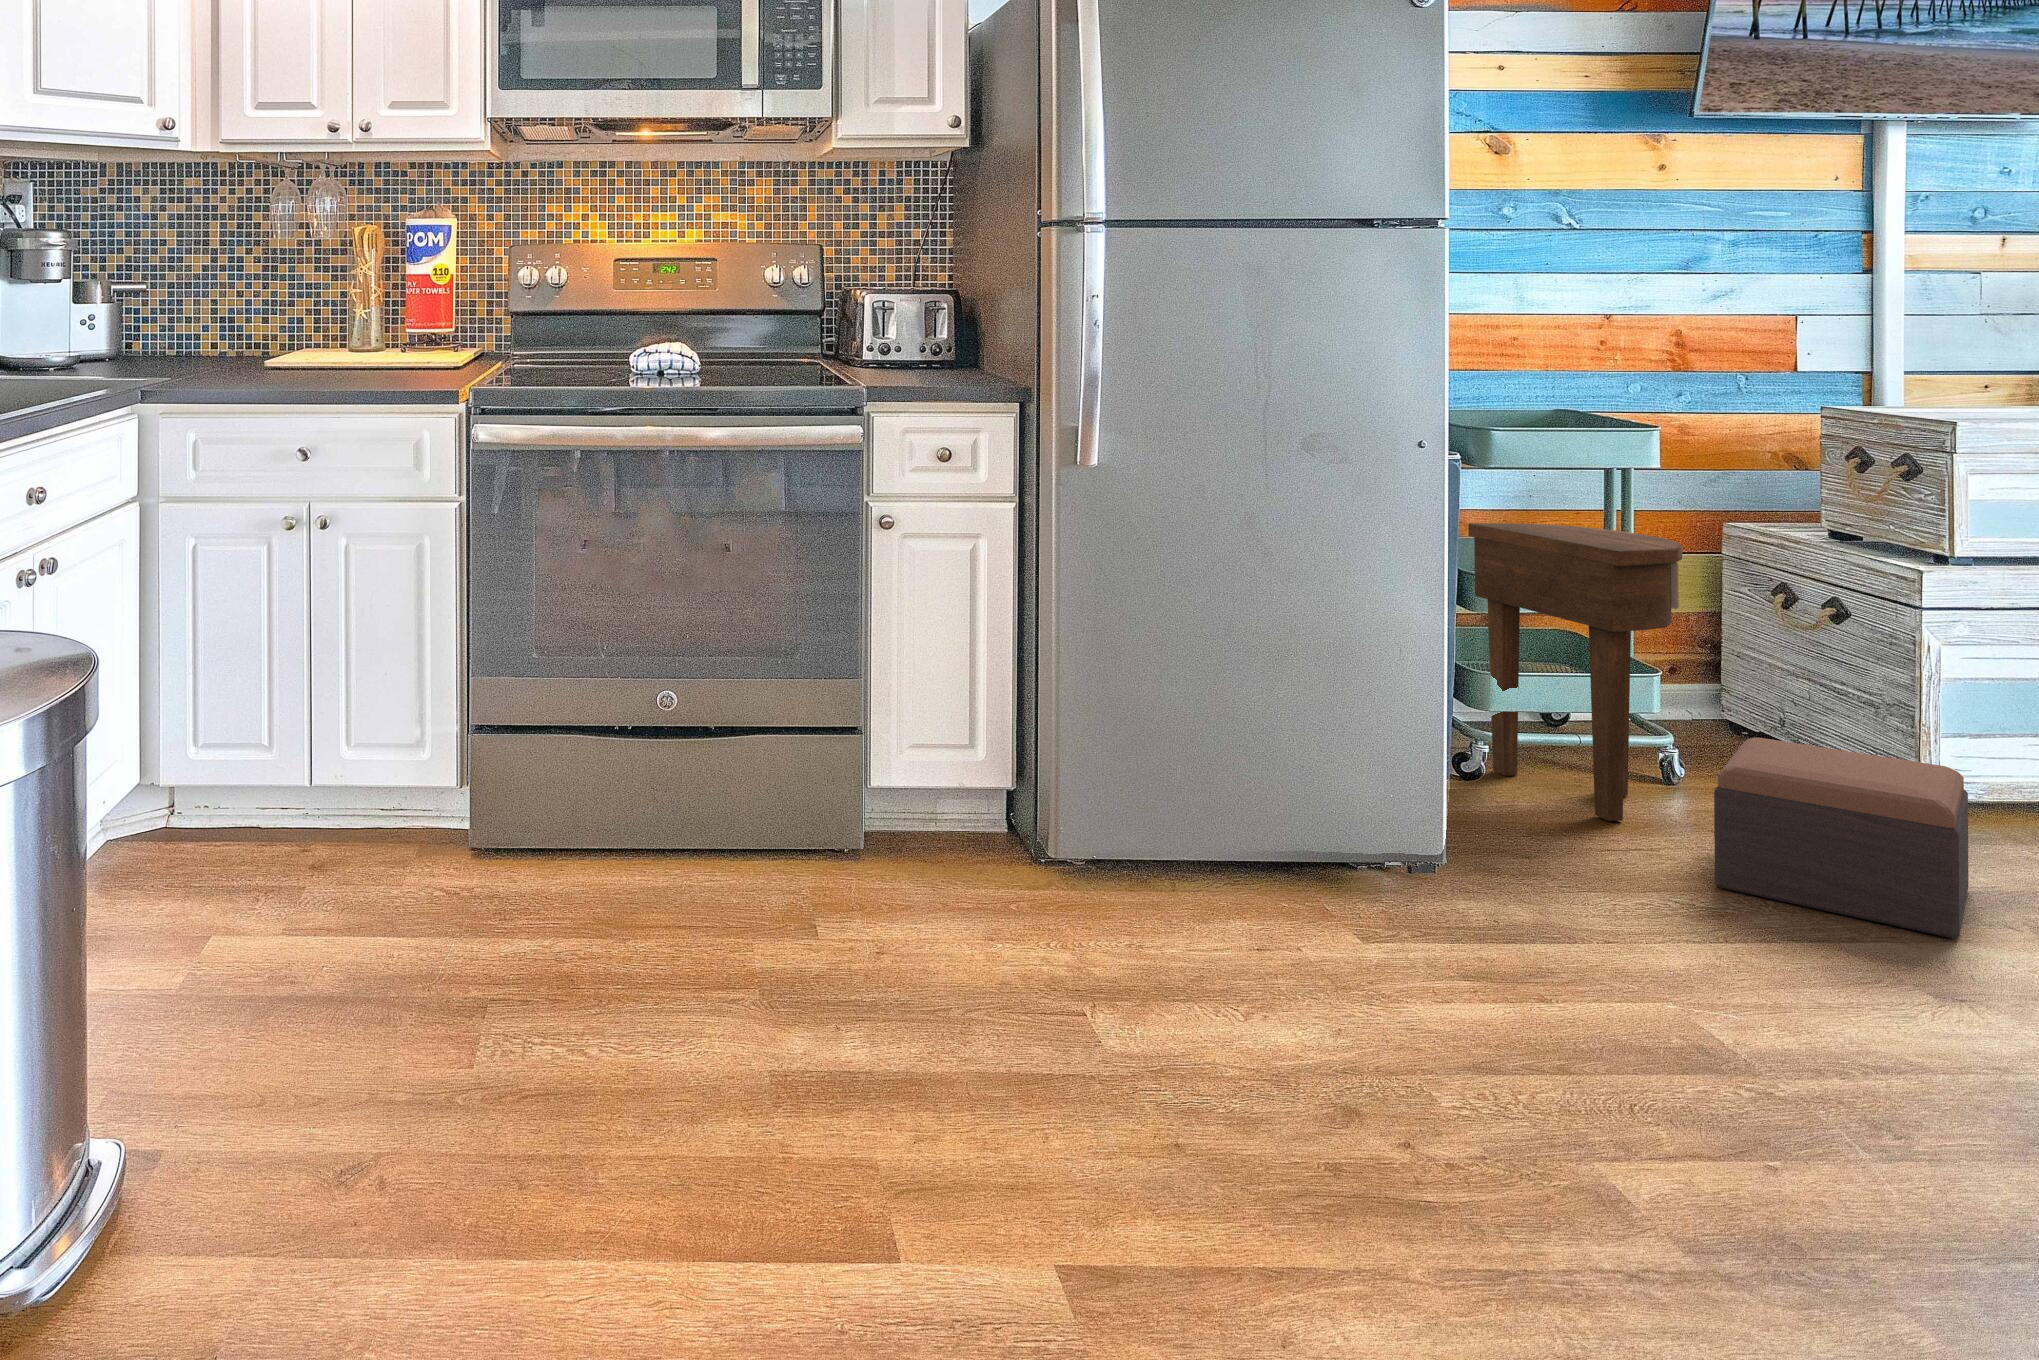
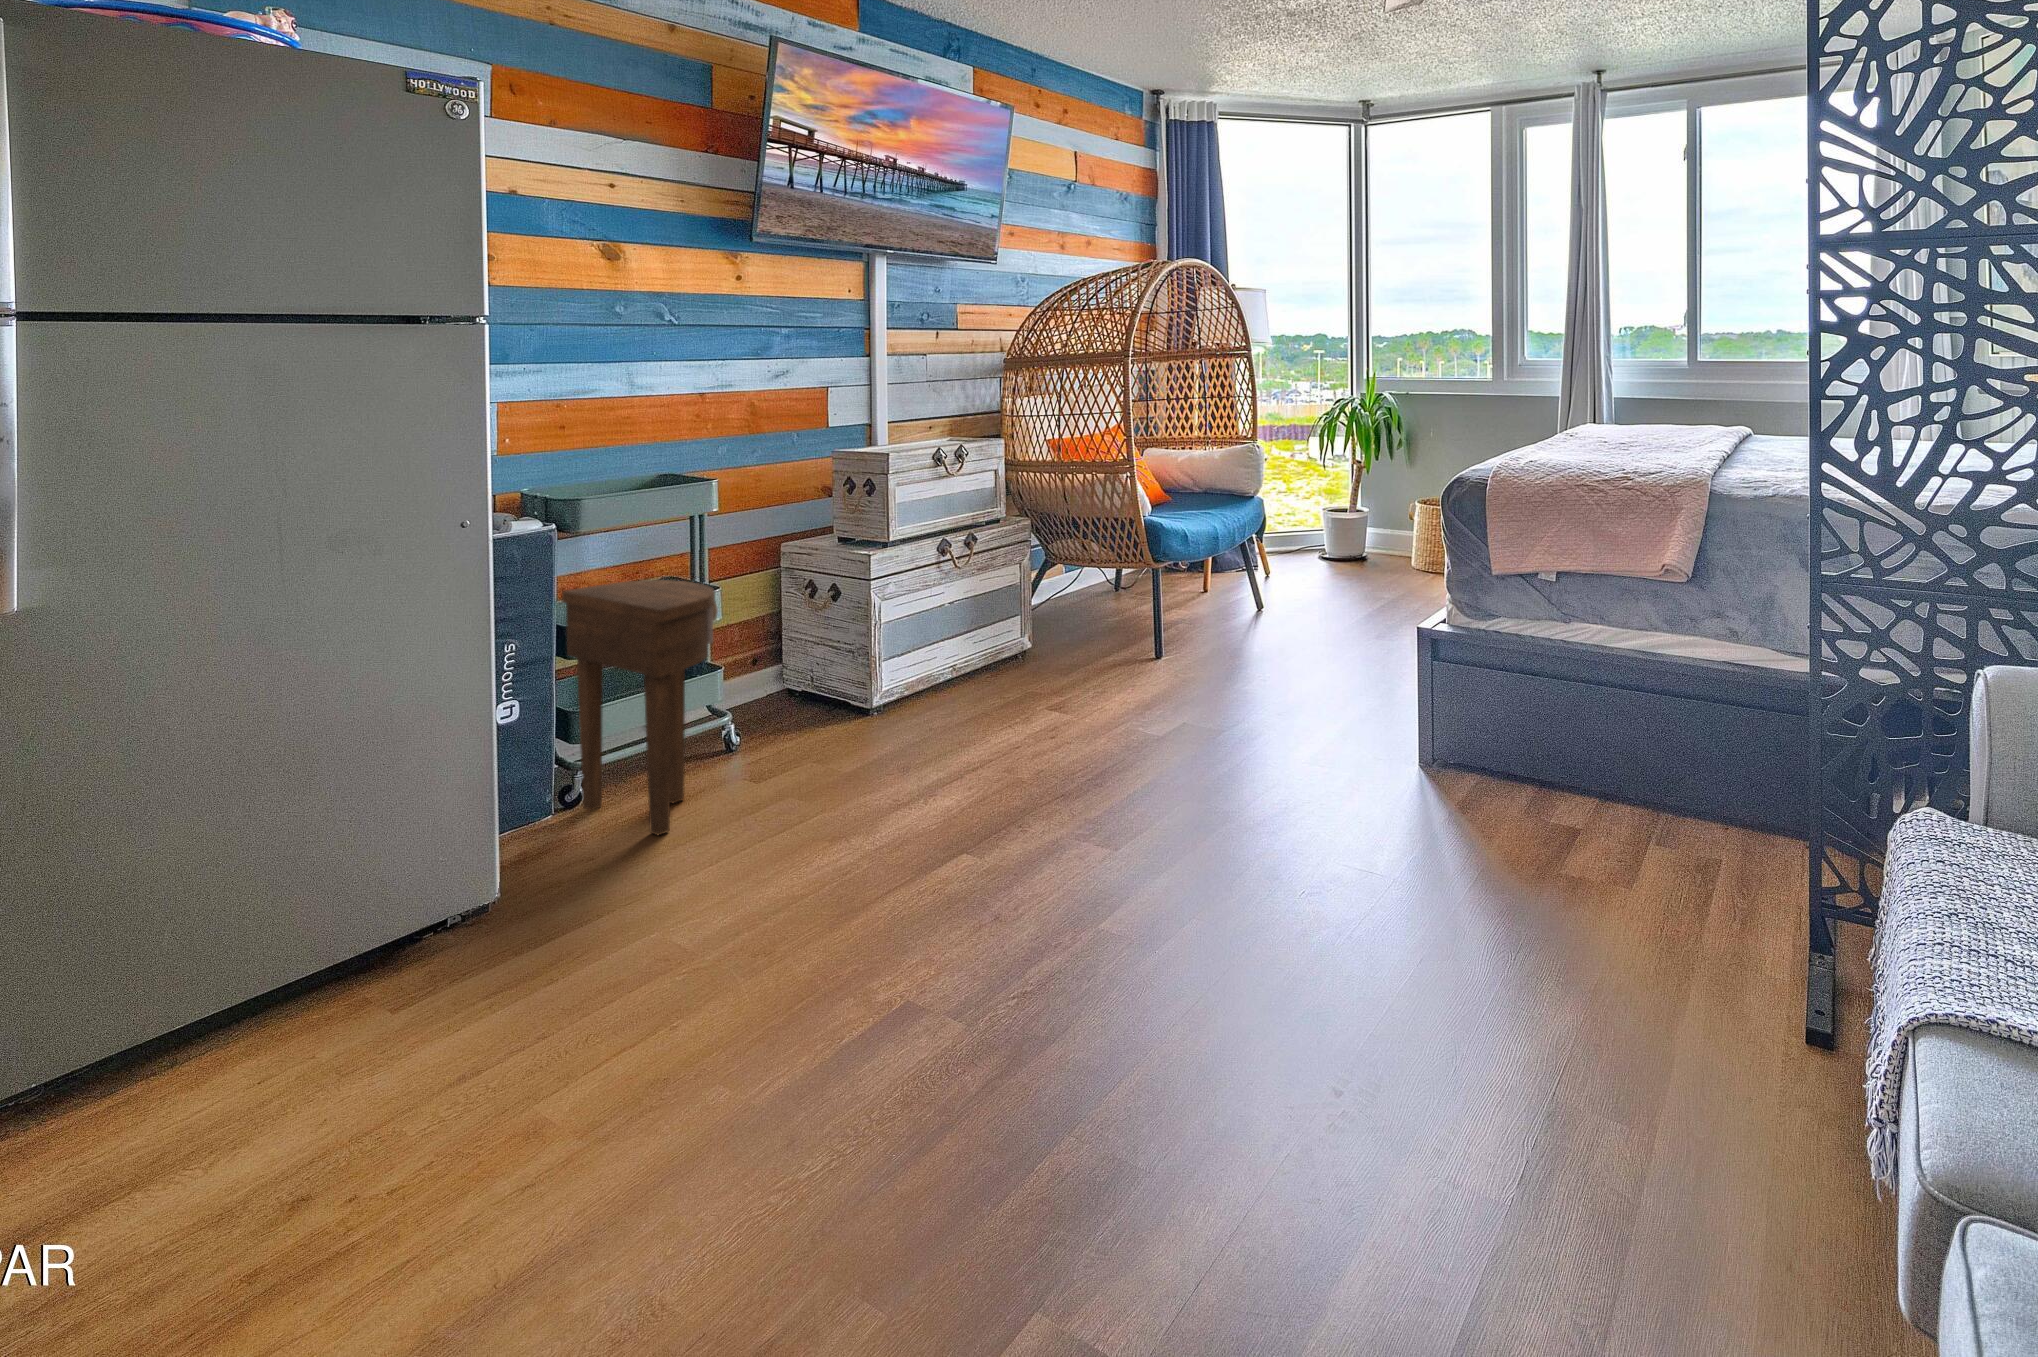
footstool: present [1714,738,1968,939] -> none [713,732,877,881]

